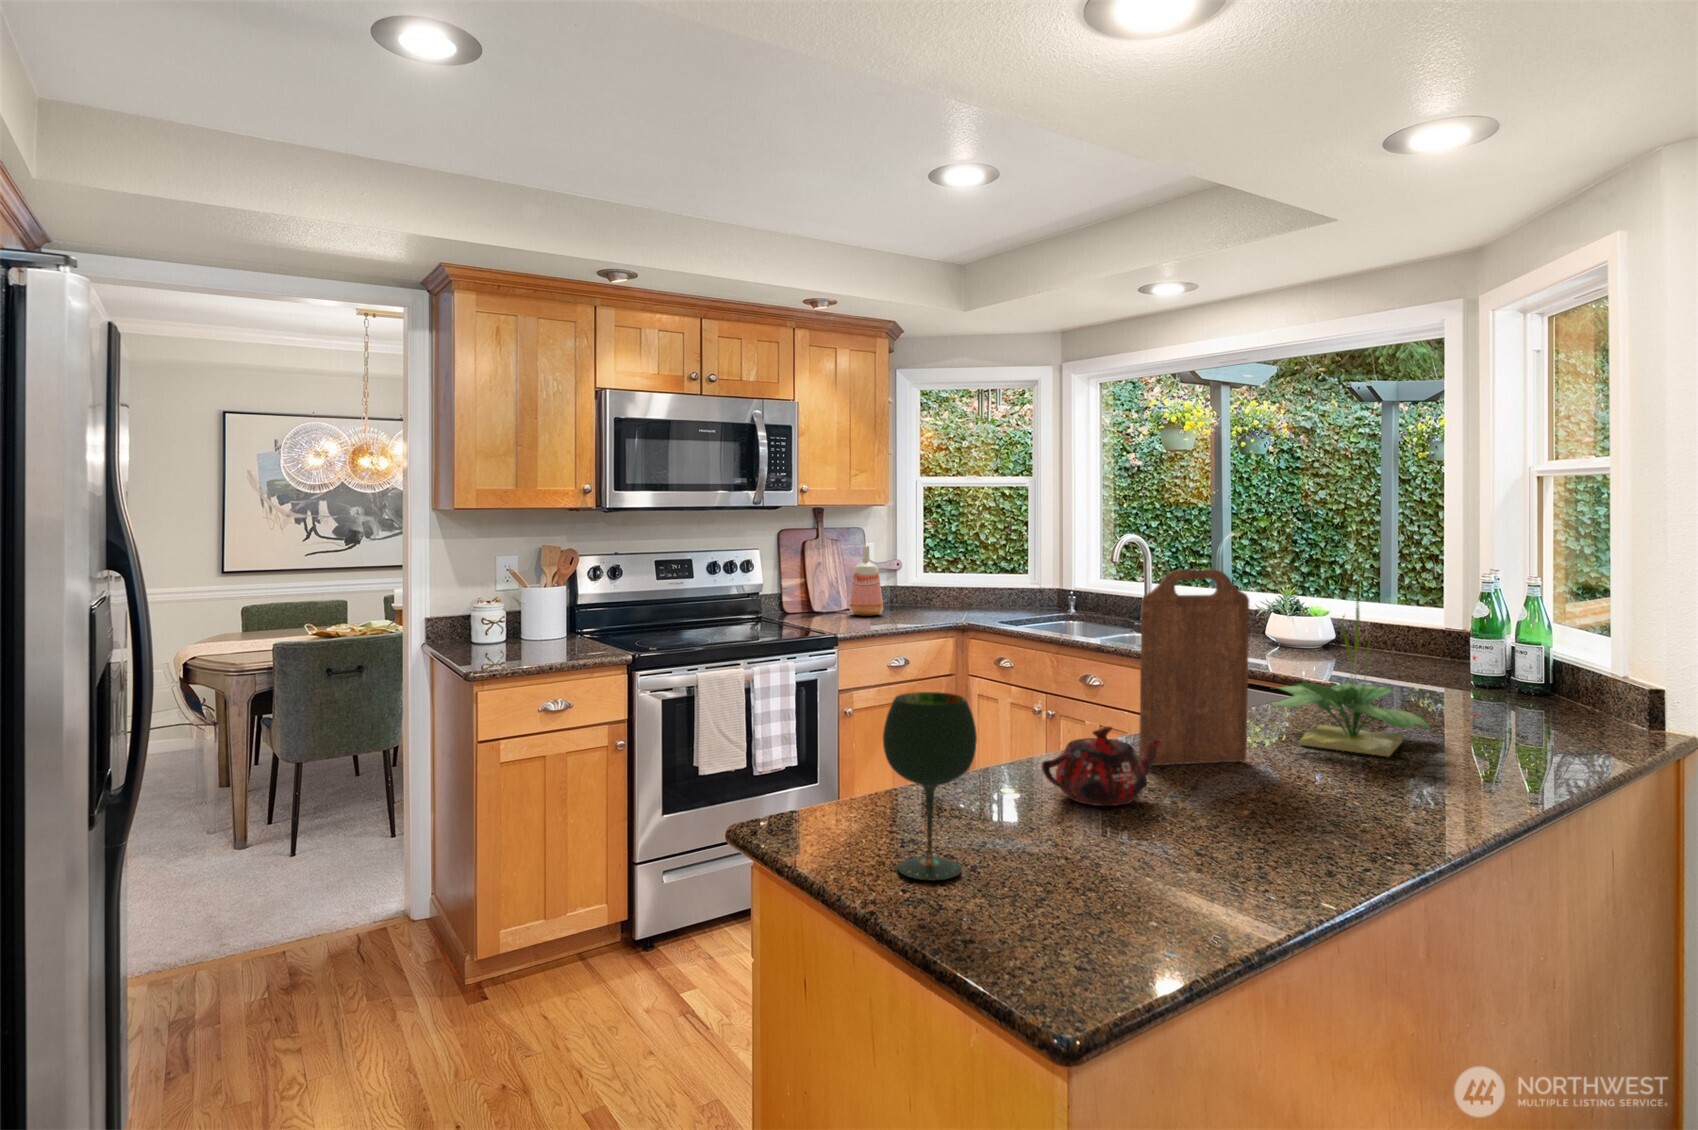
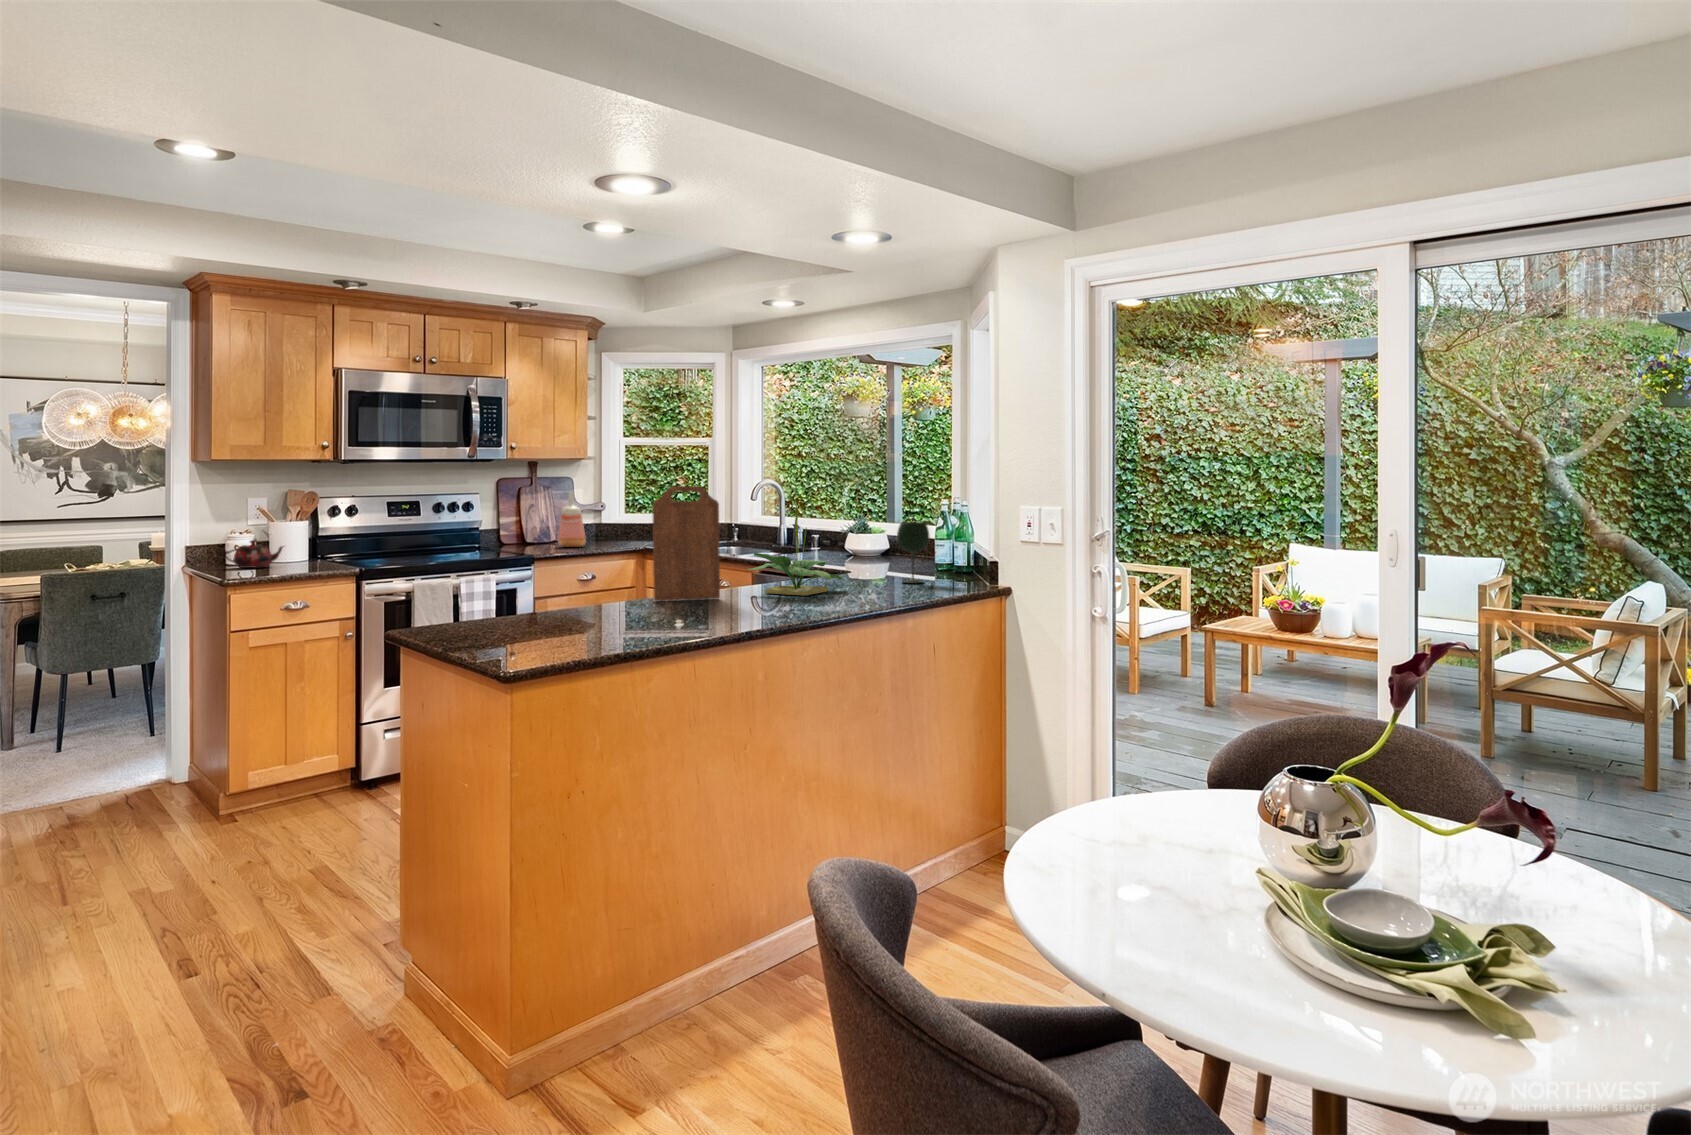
wine glass: present [883,692,977,881] -> present [897,522,929,583]
teapot: present [1042,727,1164,806] -> present [223,539,283,568]

